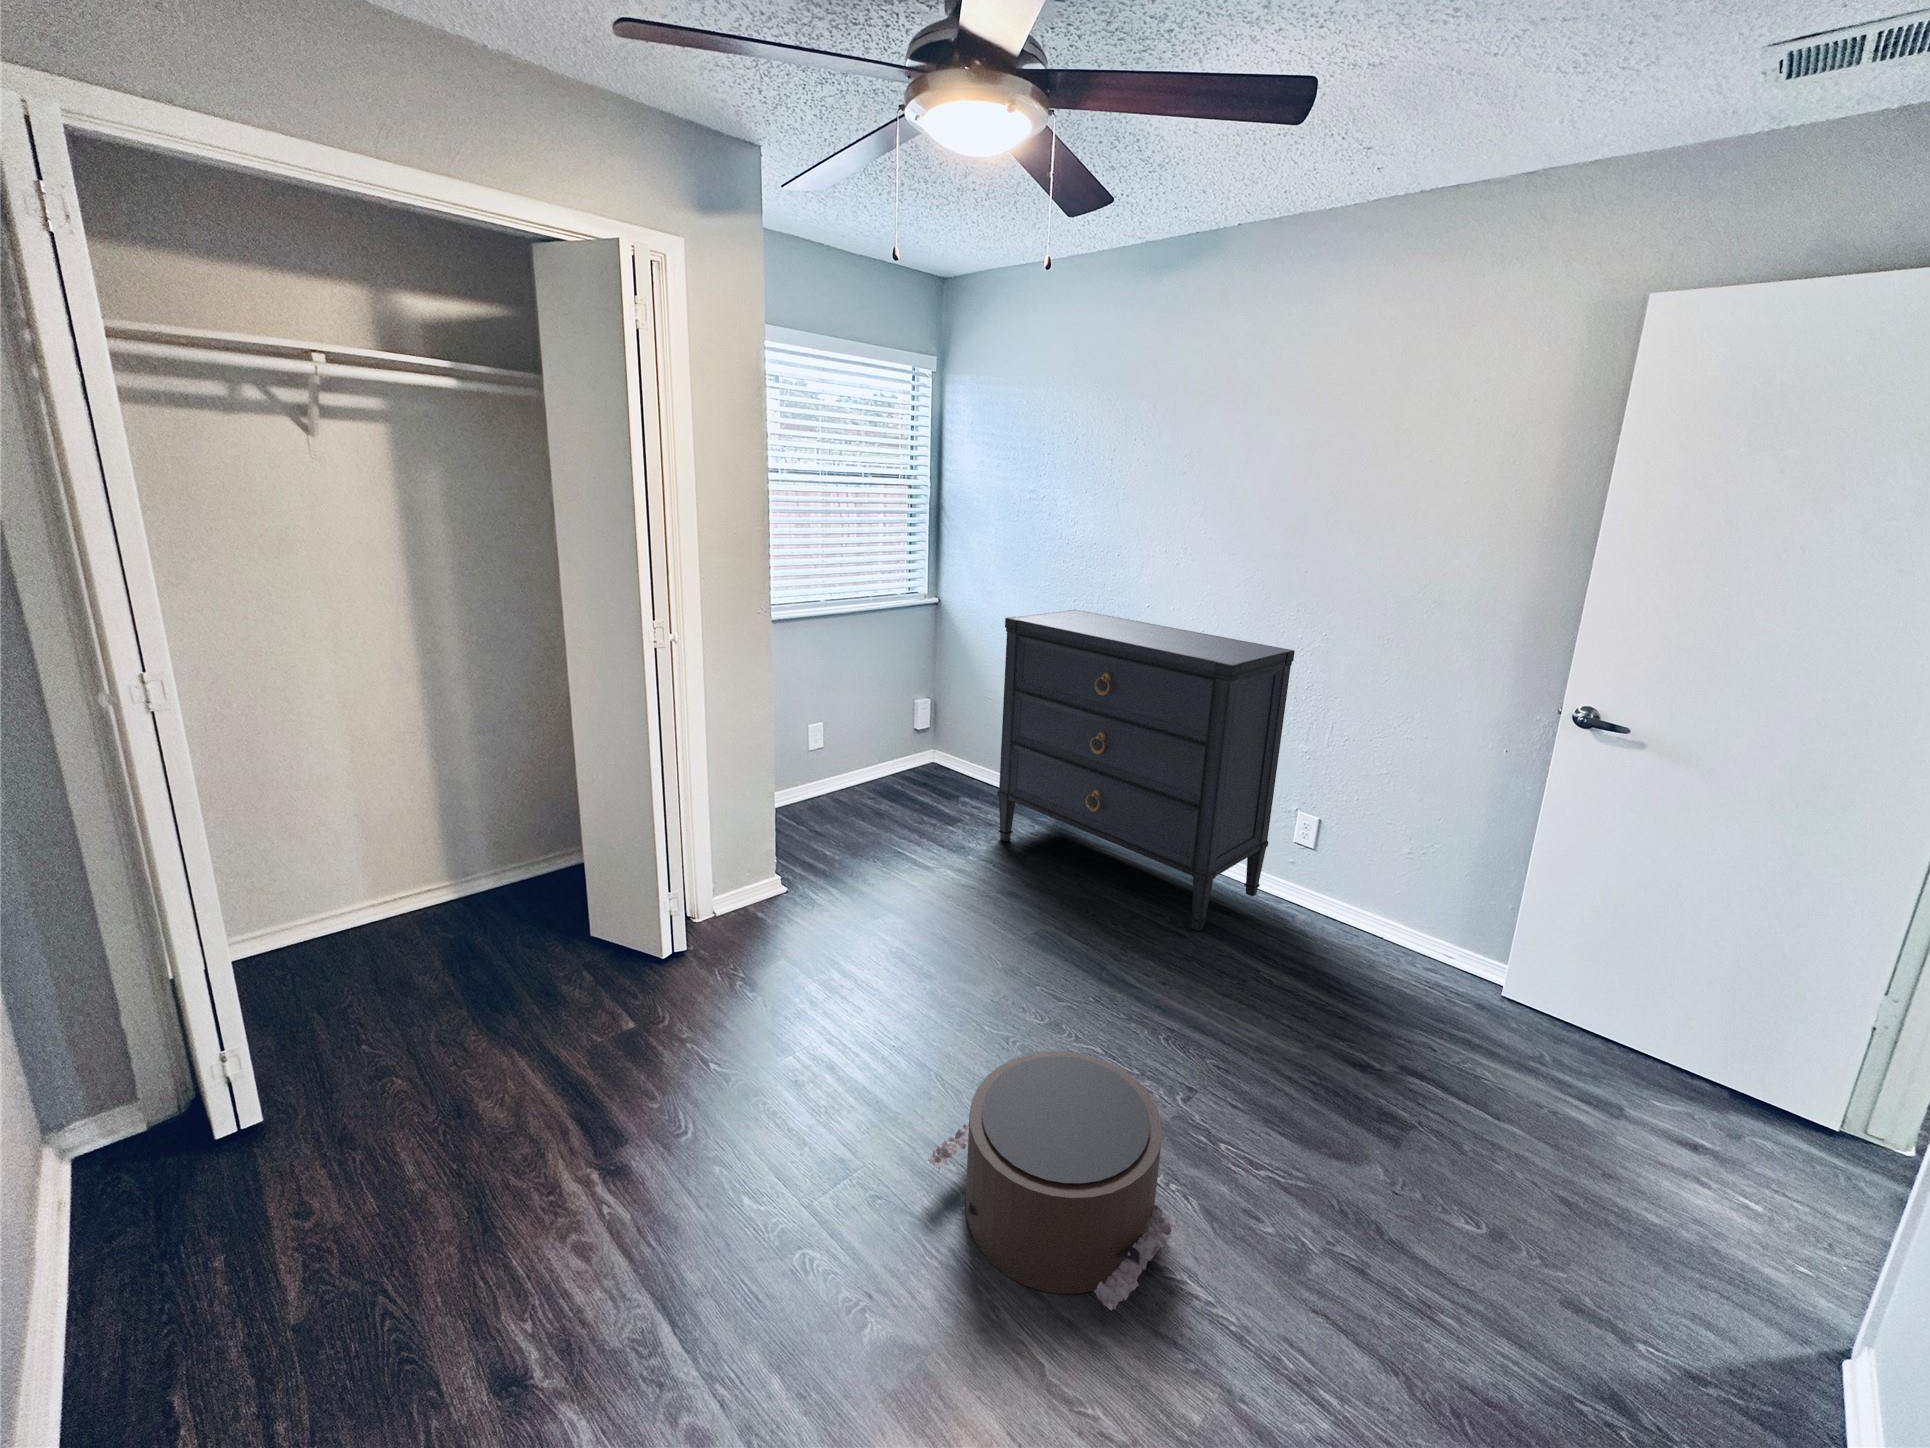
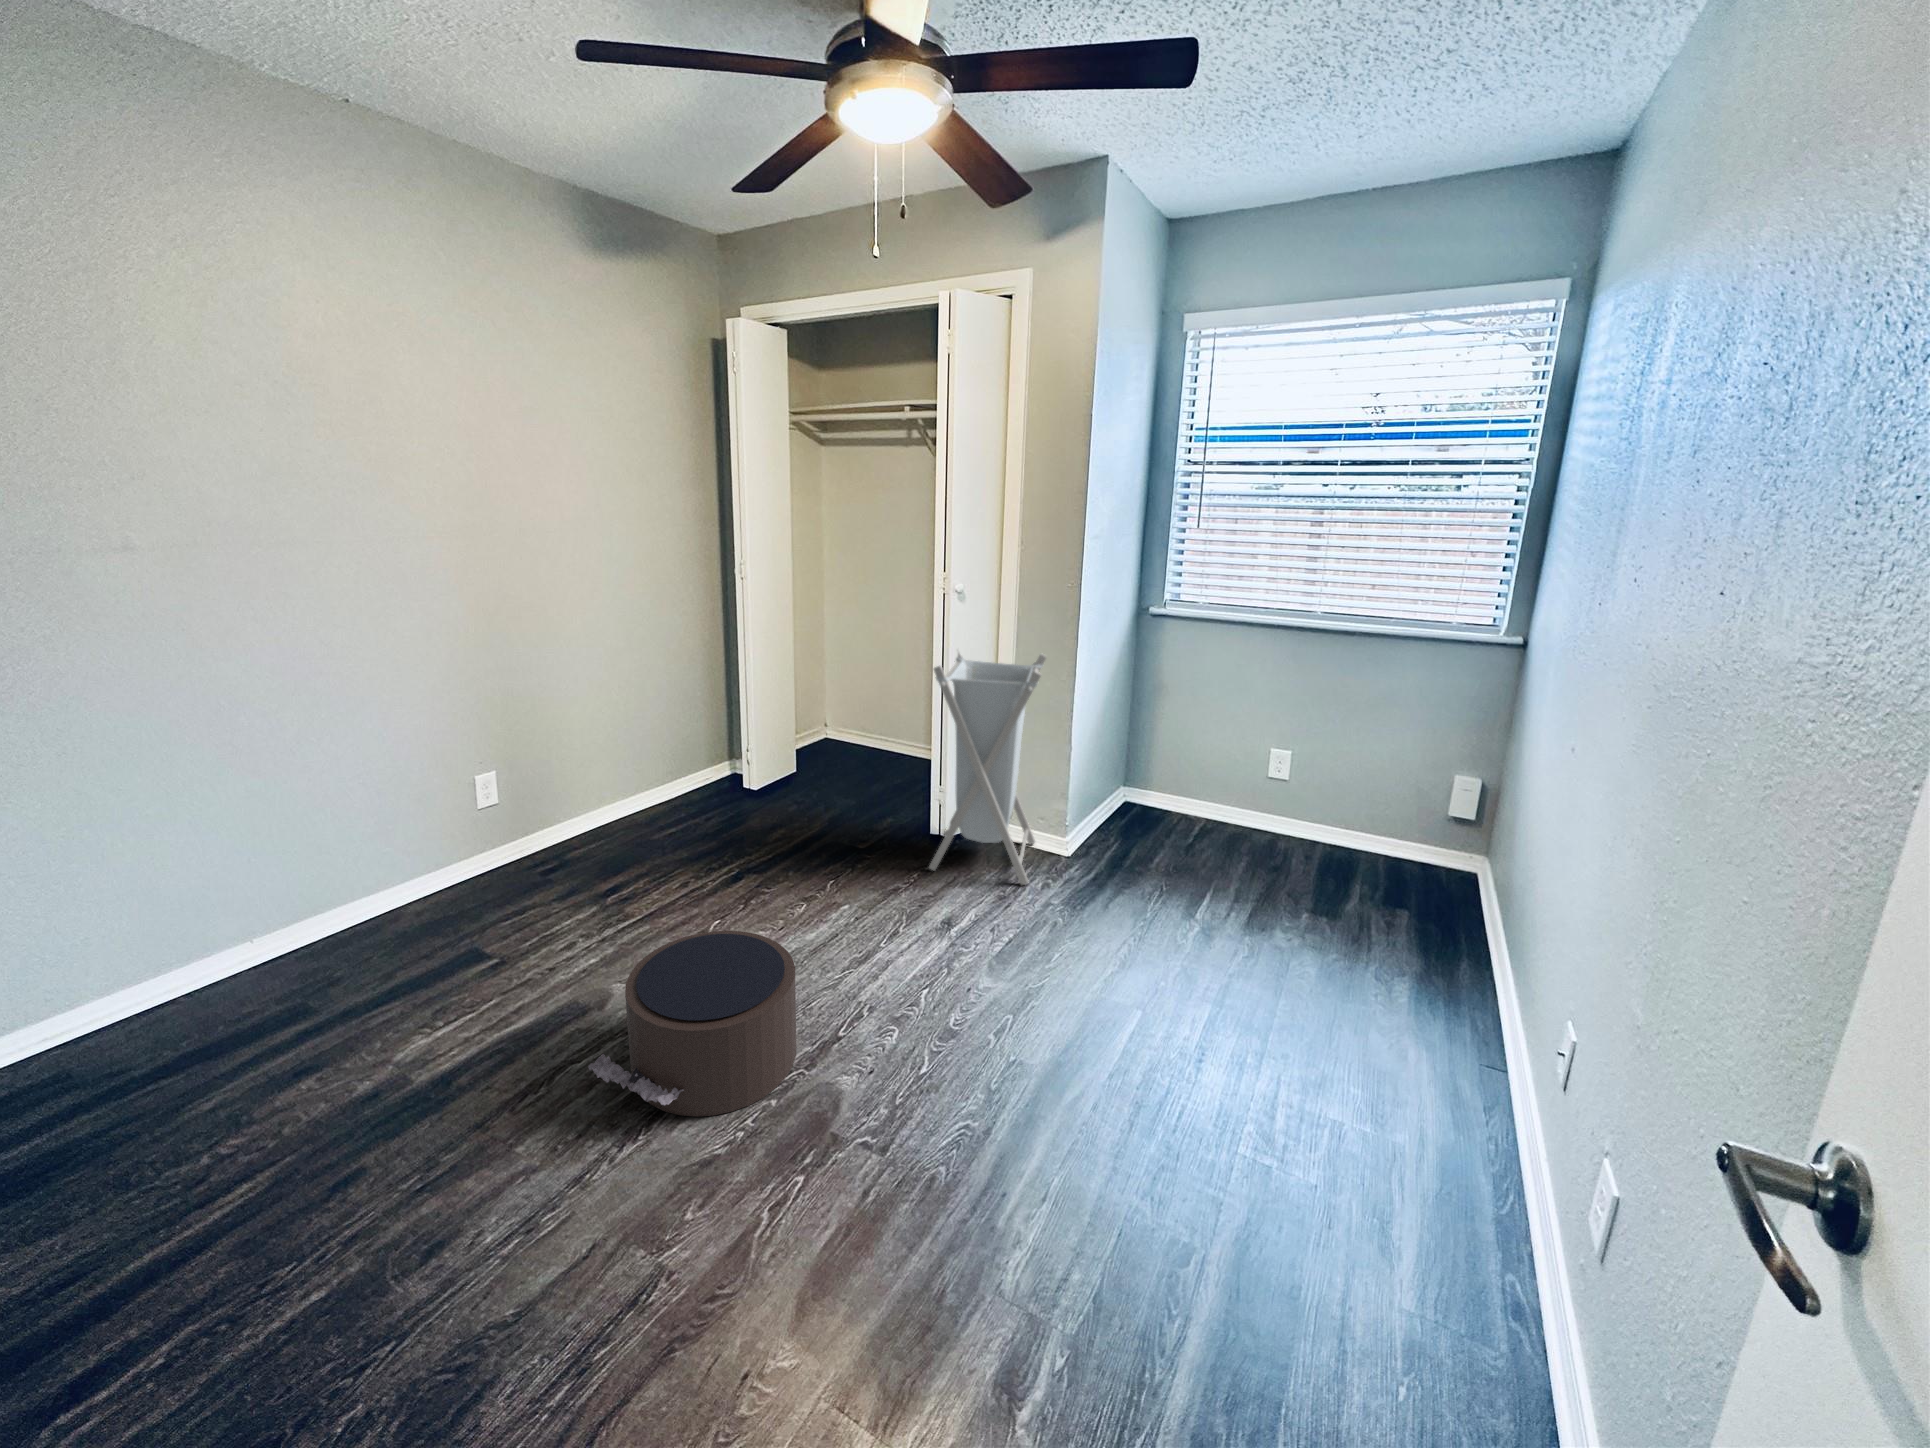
dresser: present [997,610,1295,931] -> none [1252,644,1625,1263]
laundry hamper: none [672,690,846,977] -> present [929,653,1046,885]

